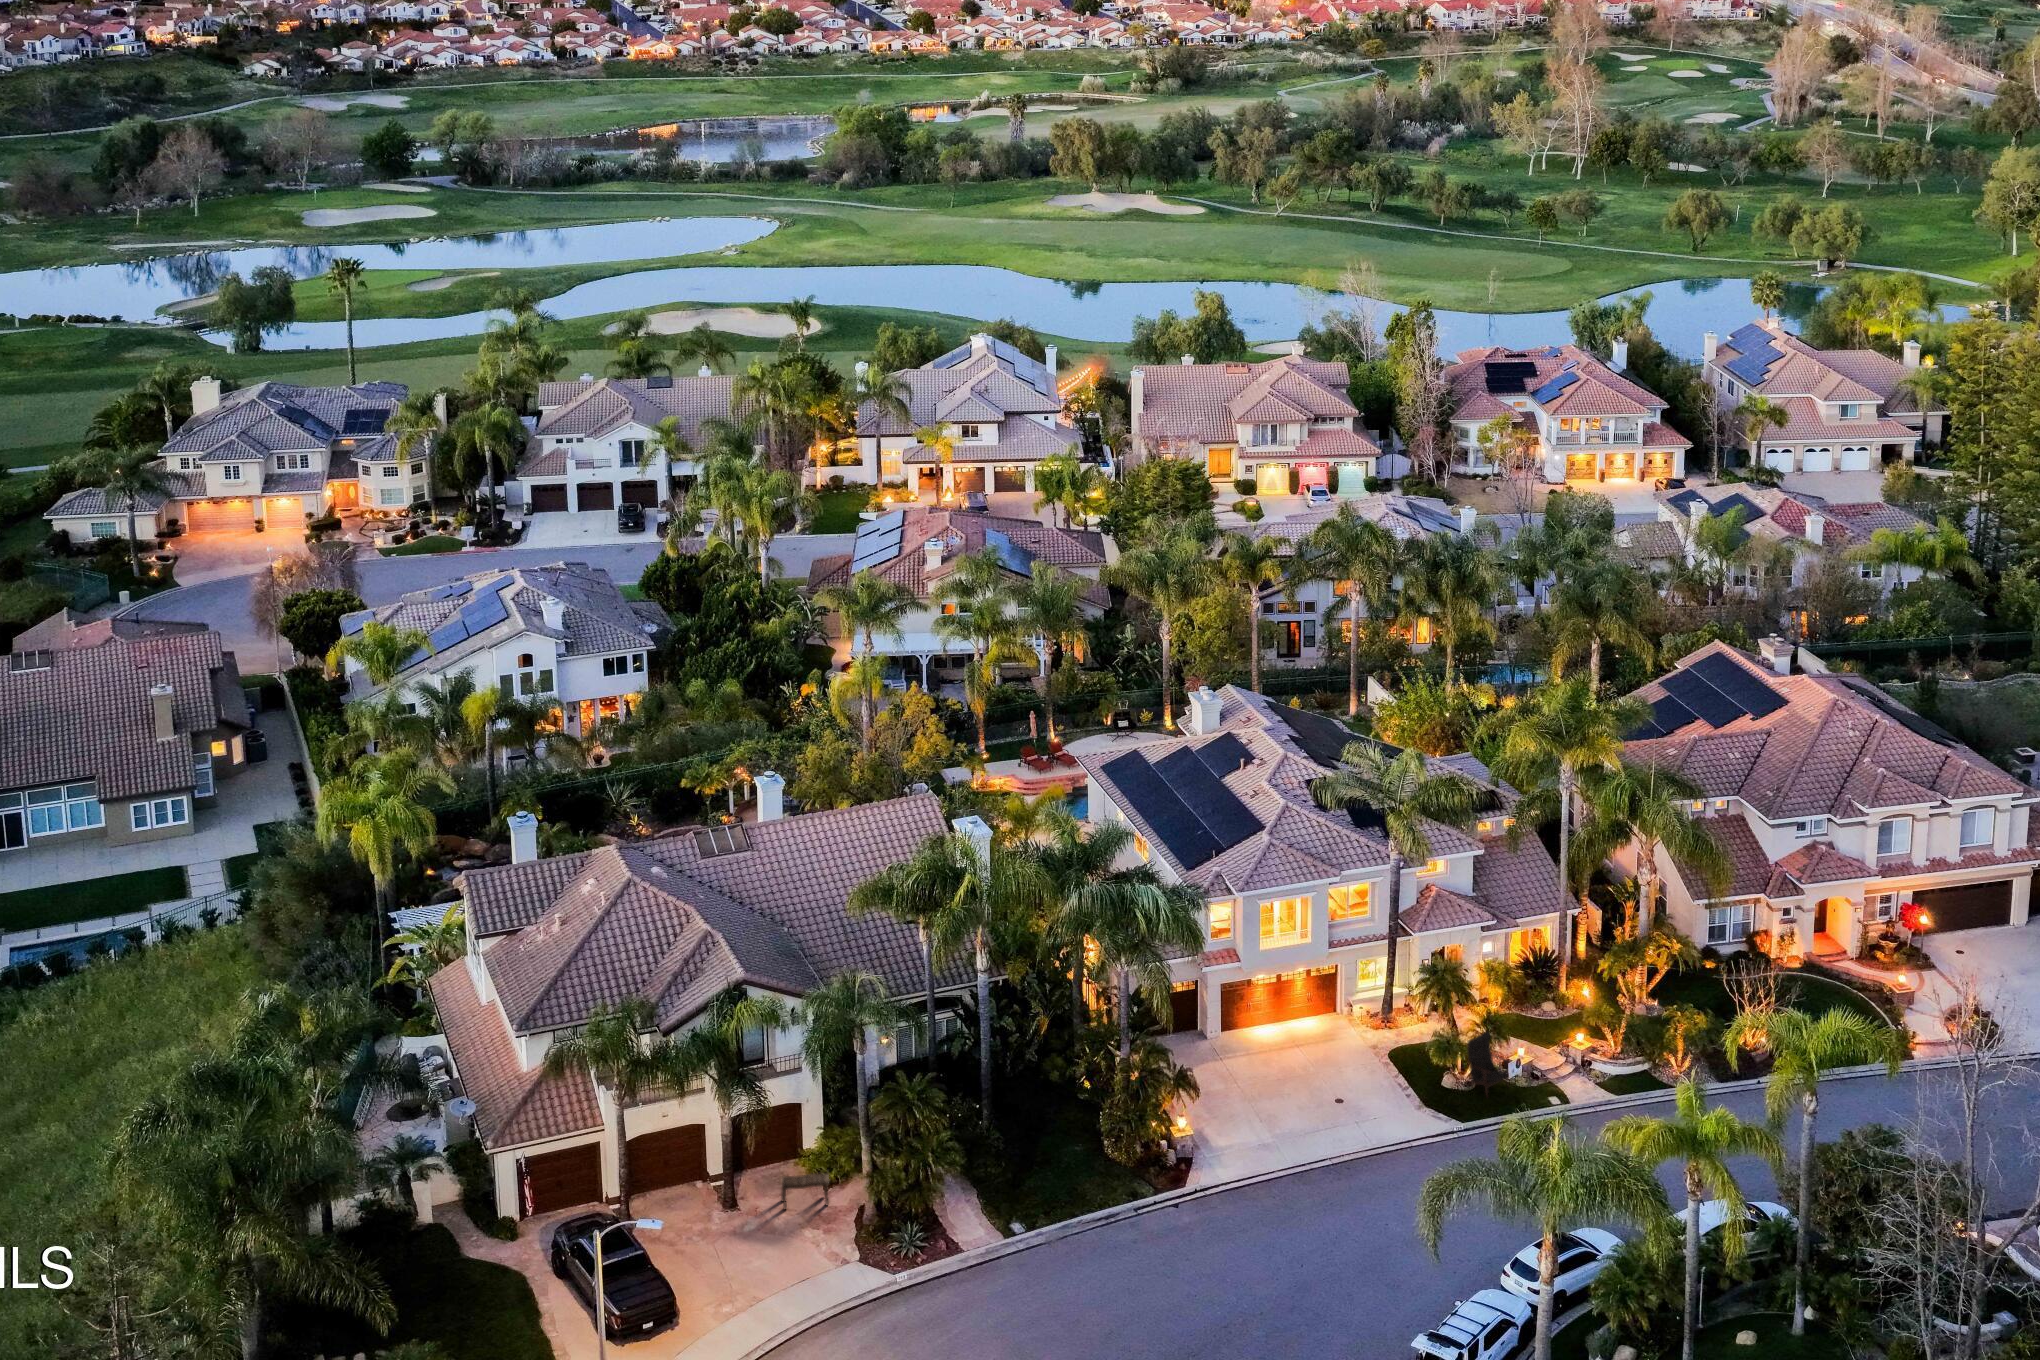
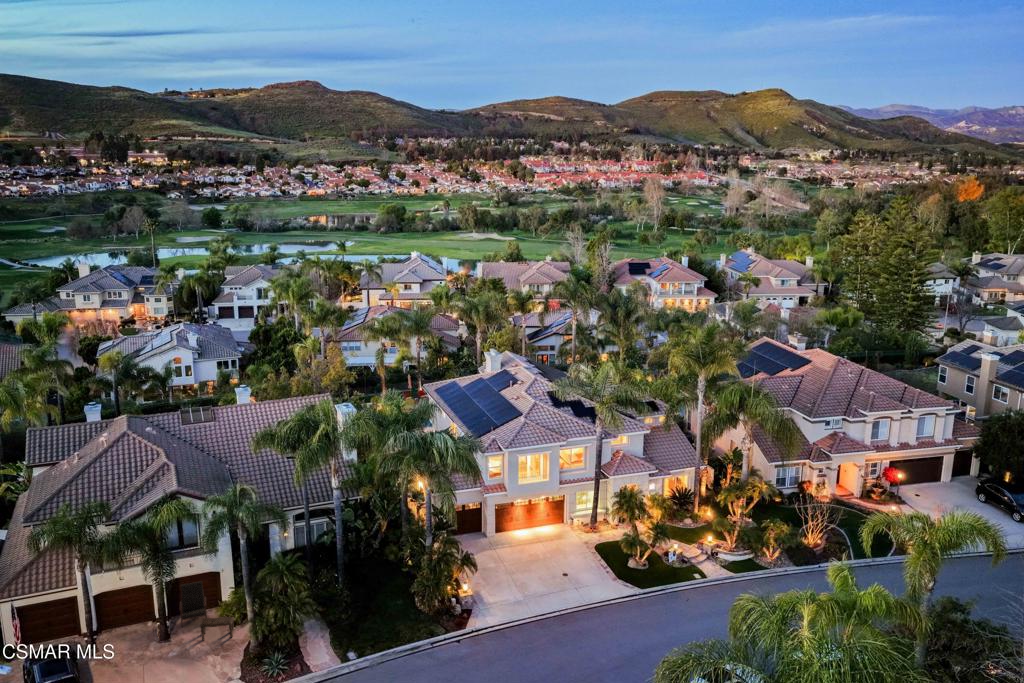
lounge chair: present [1467,1032,1509,1095] -> present [180,581,207,626]

